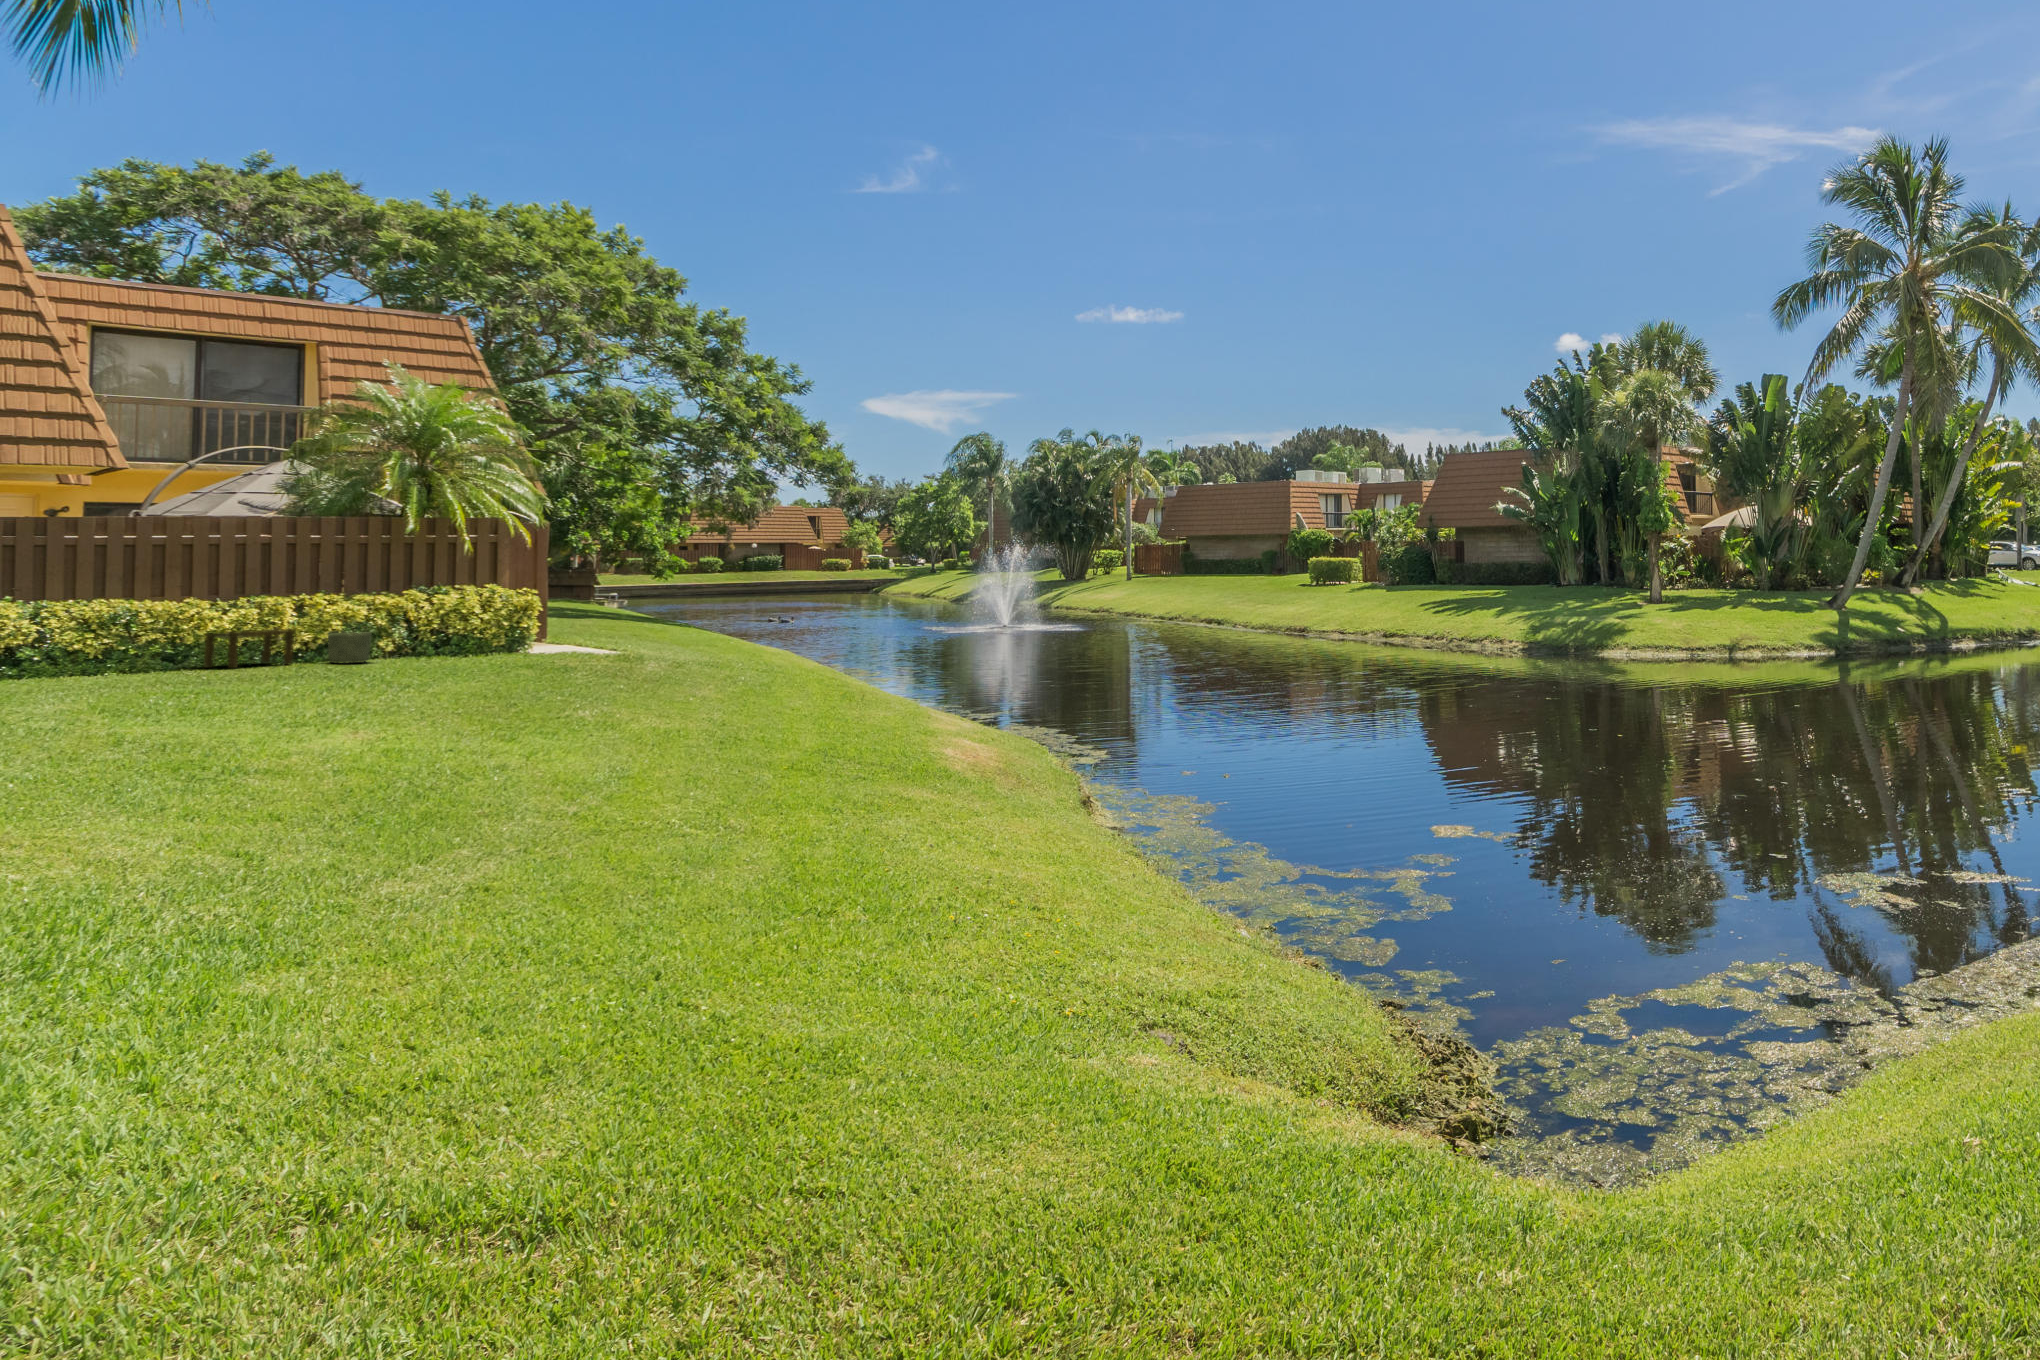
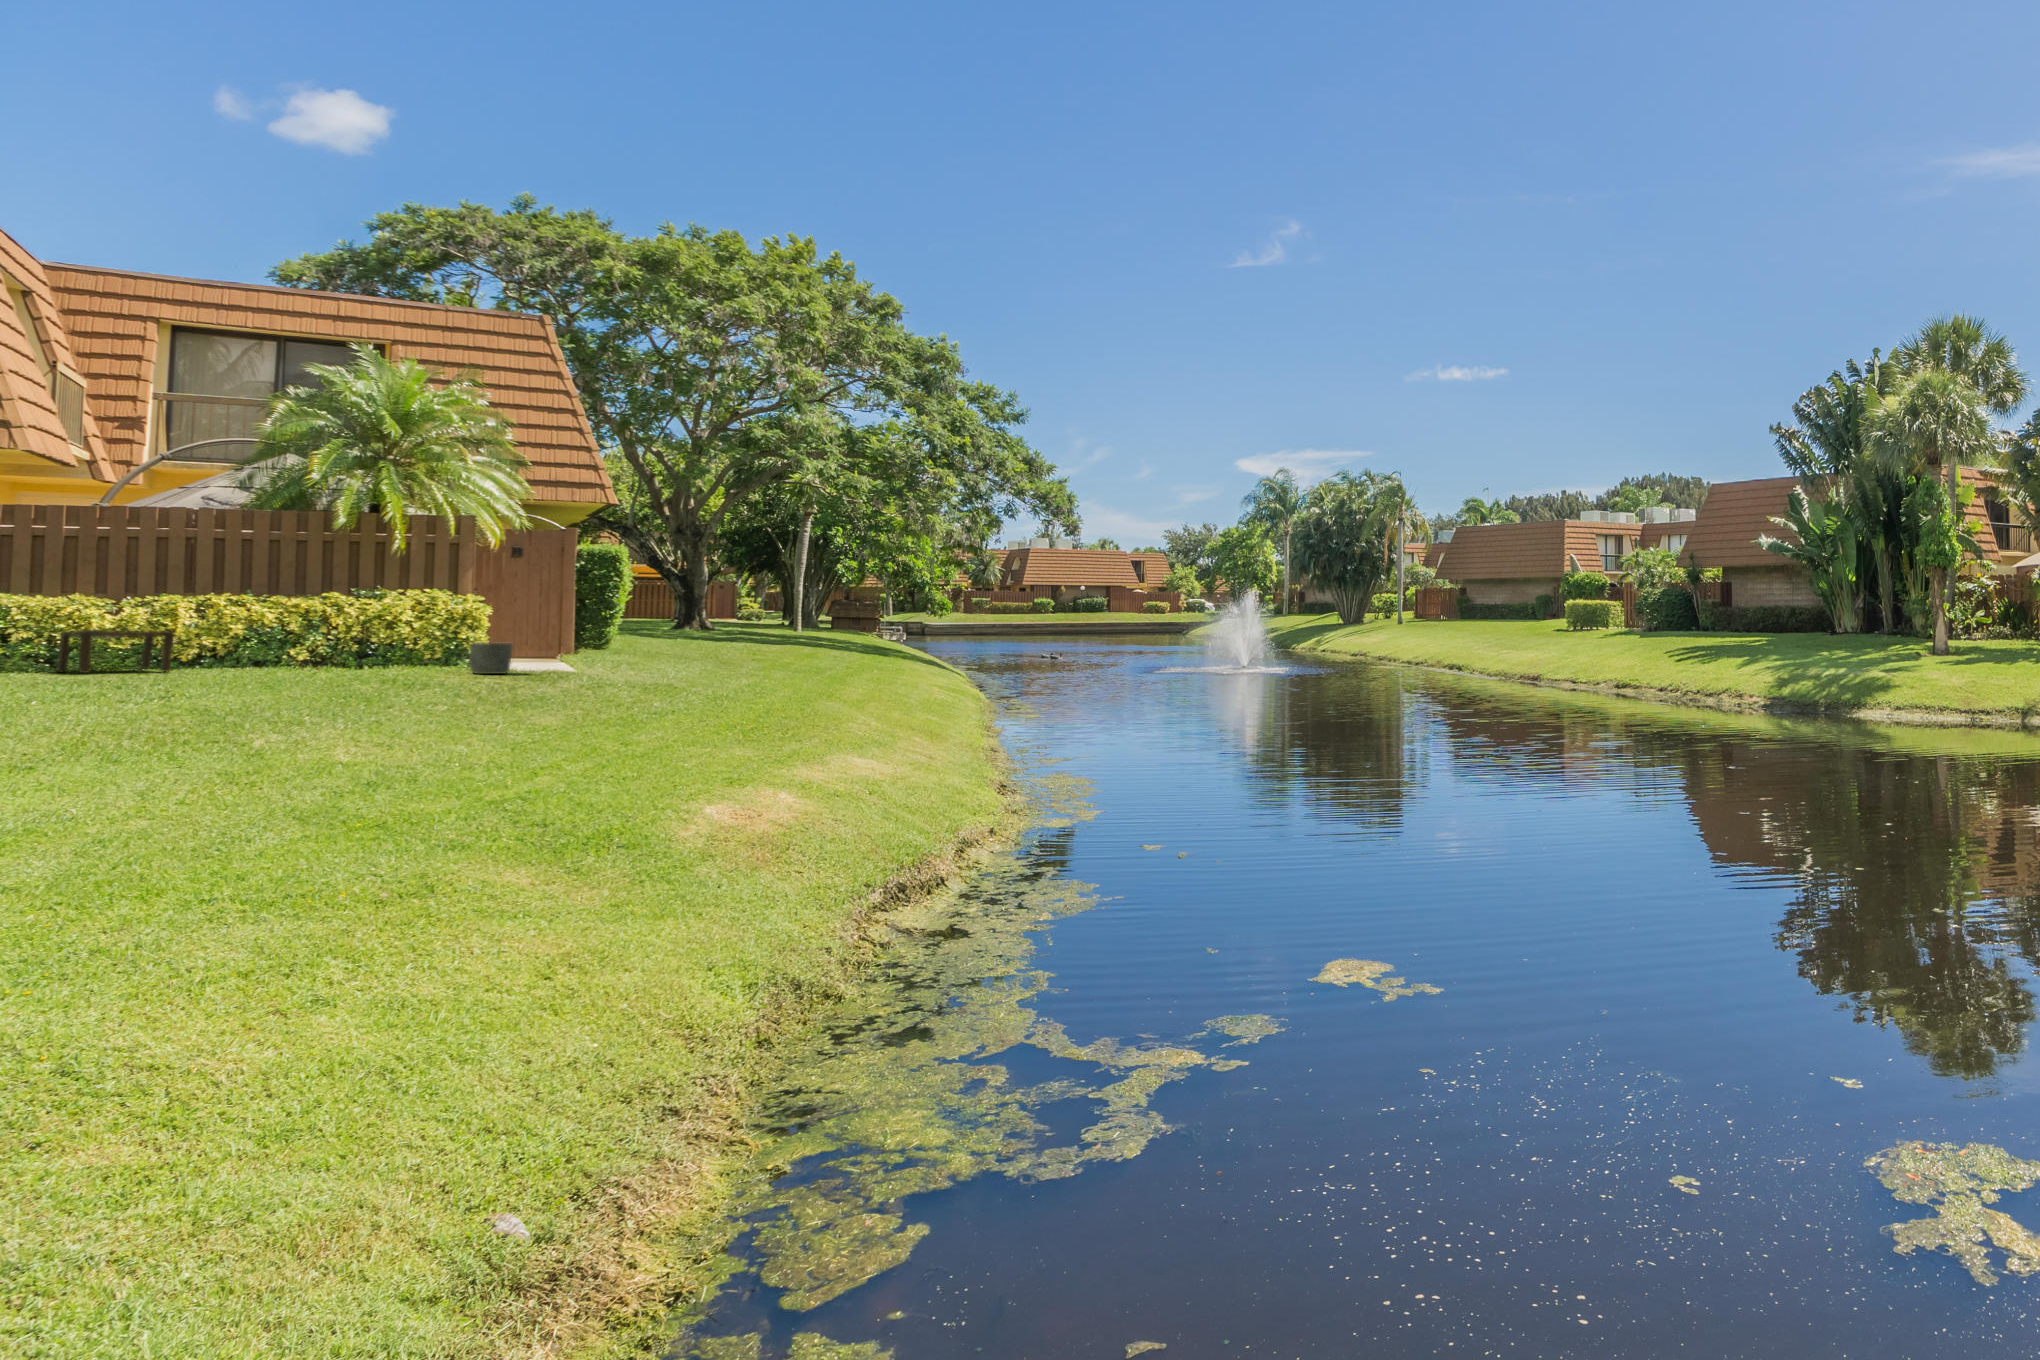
planter: present [328,633,371,664] -> present [470,642,513,674]

